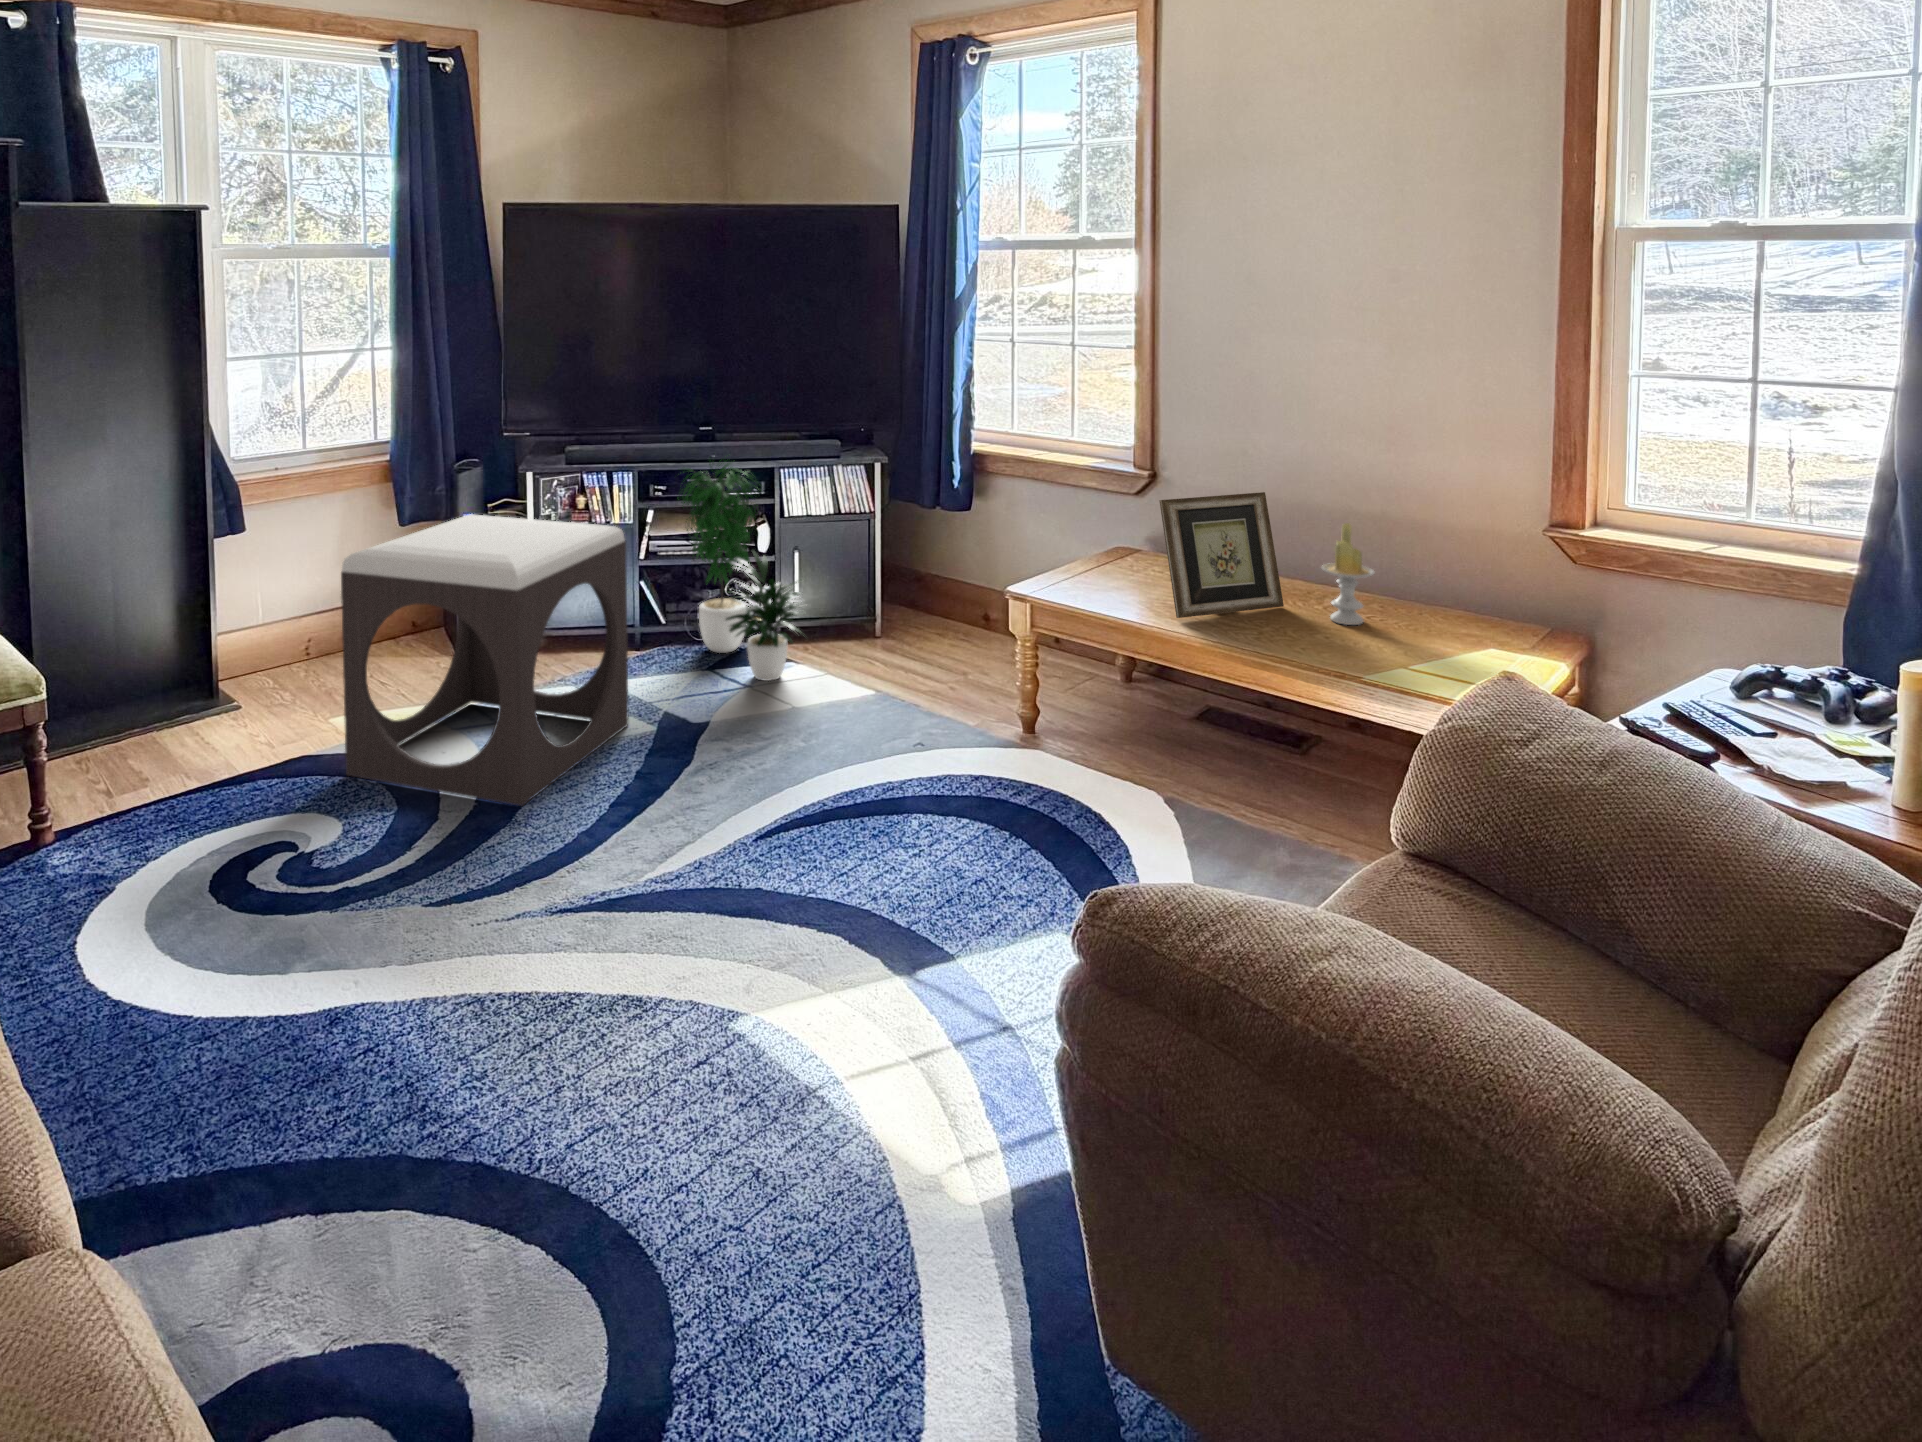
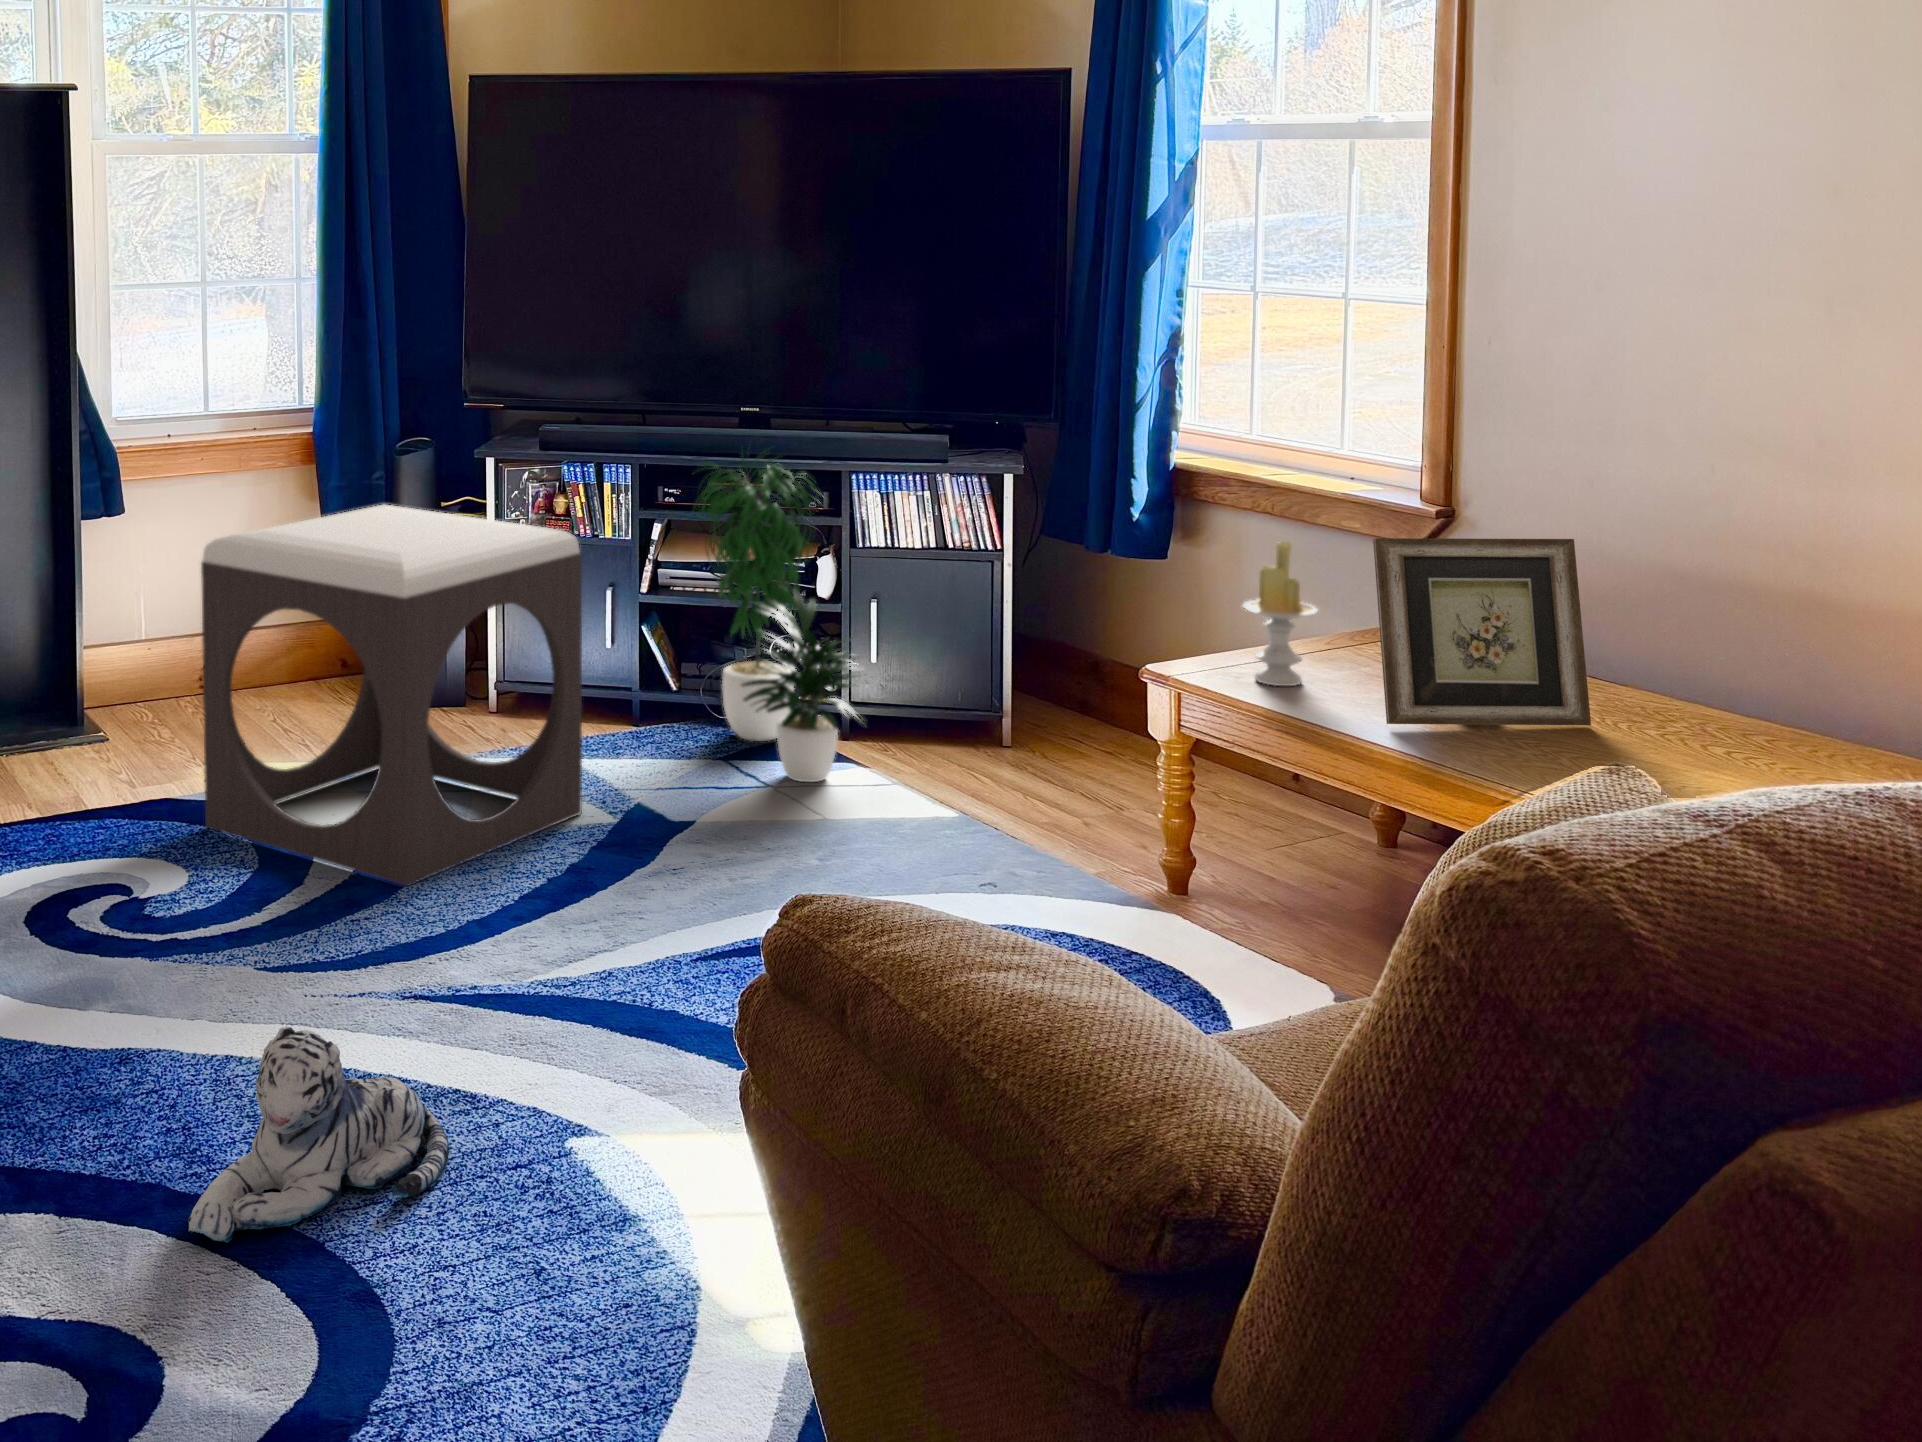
candle: present [1322,523,1374,625] -> present [1243,541,1318,686]
plush toy: none [445,993,645,1215] -> present [188,1026,450,1242]

